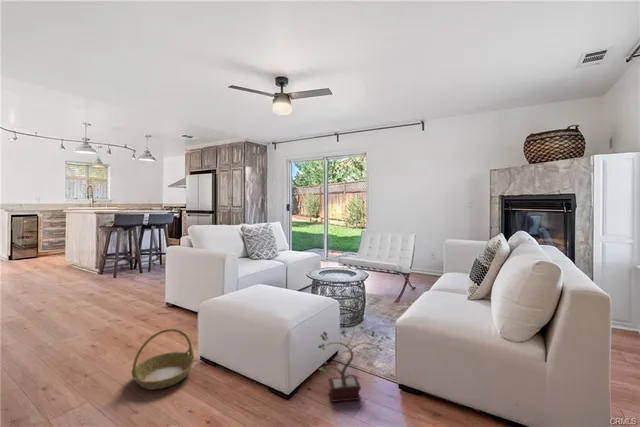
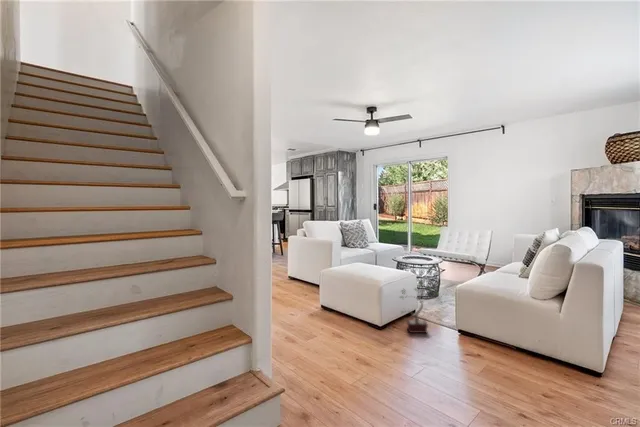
basket: present [132,329,194,389] -> none [287,285,321,317]

